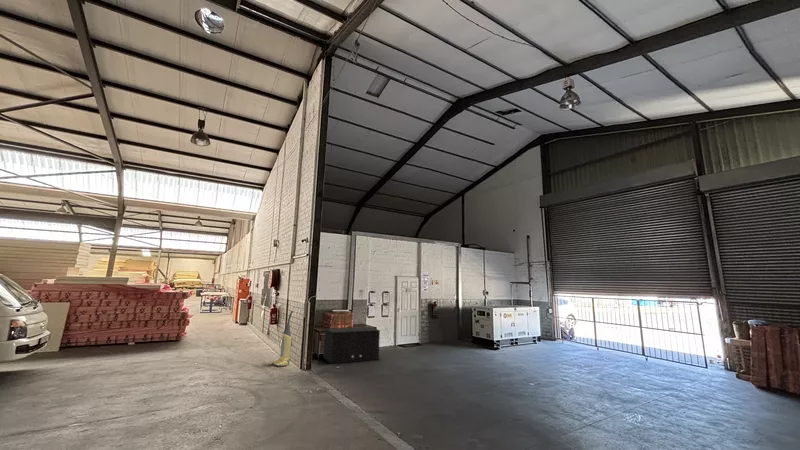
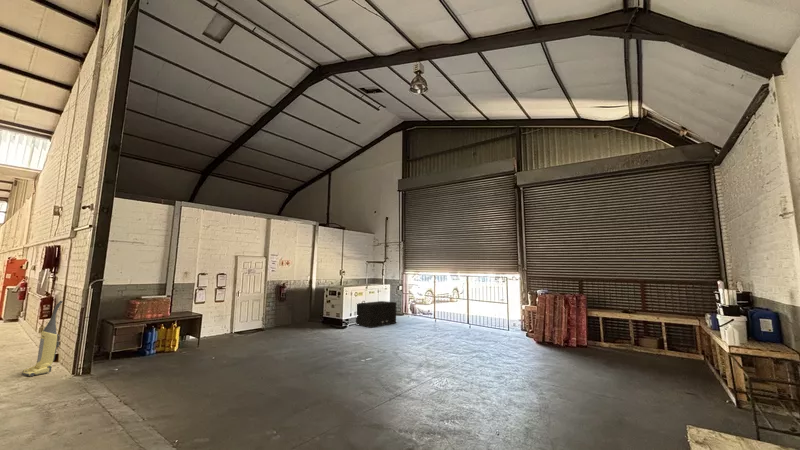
storage cabinet: present [323,327,380,364] -> present [356,301,396,328]

